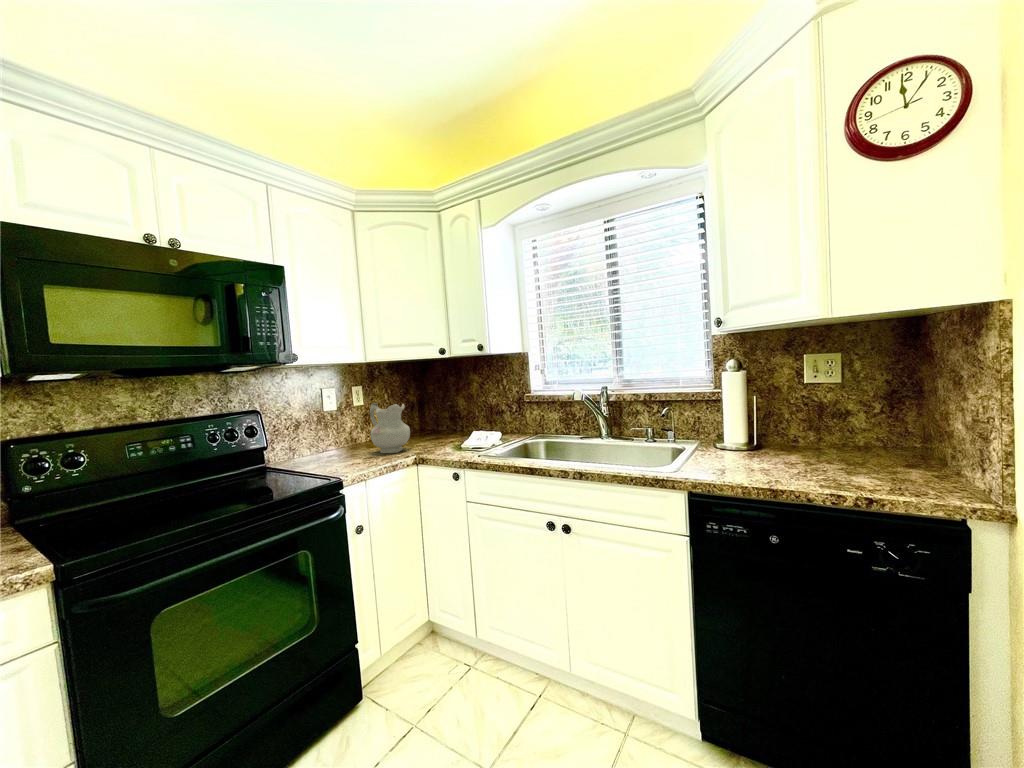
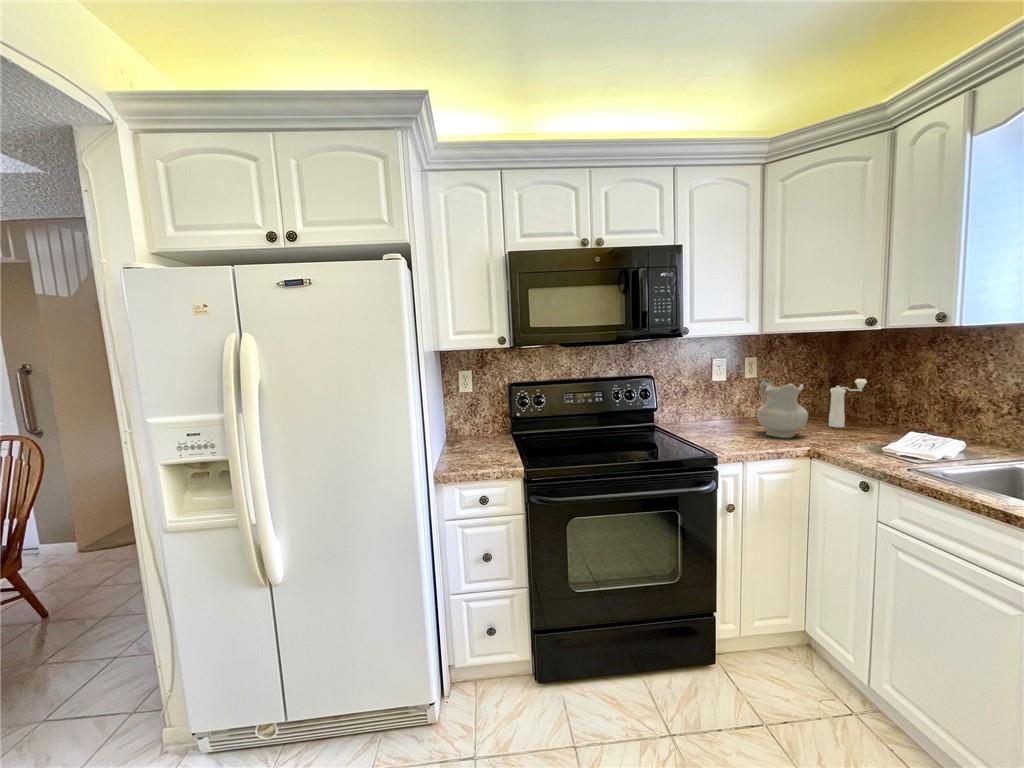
pepper mill: none [421,398,443,439] -> present [829,379,867,428]

